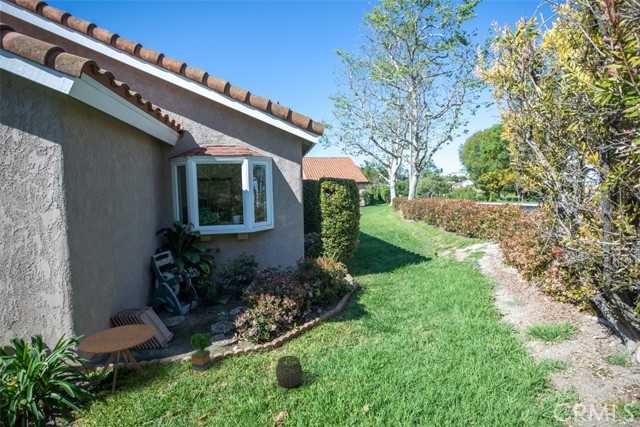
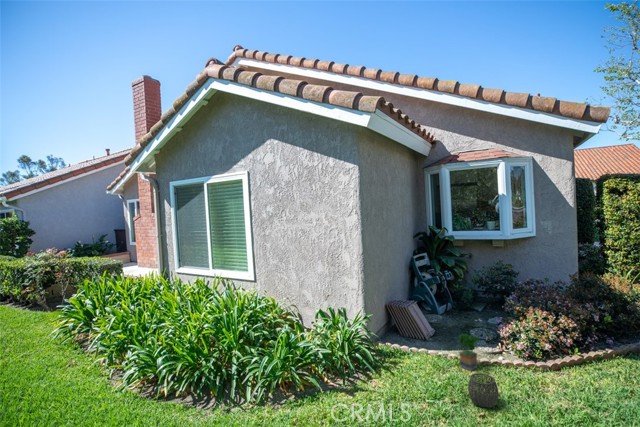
round table: present [79,324,156,394] -> none [370,314,427,369]
woven basket: present [276,356,302,388] -> present [468,373,499,408]

